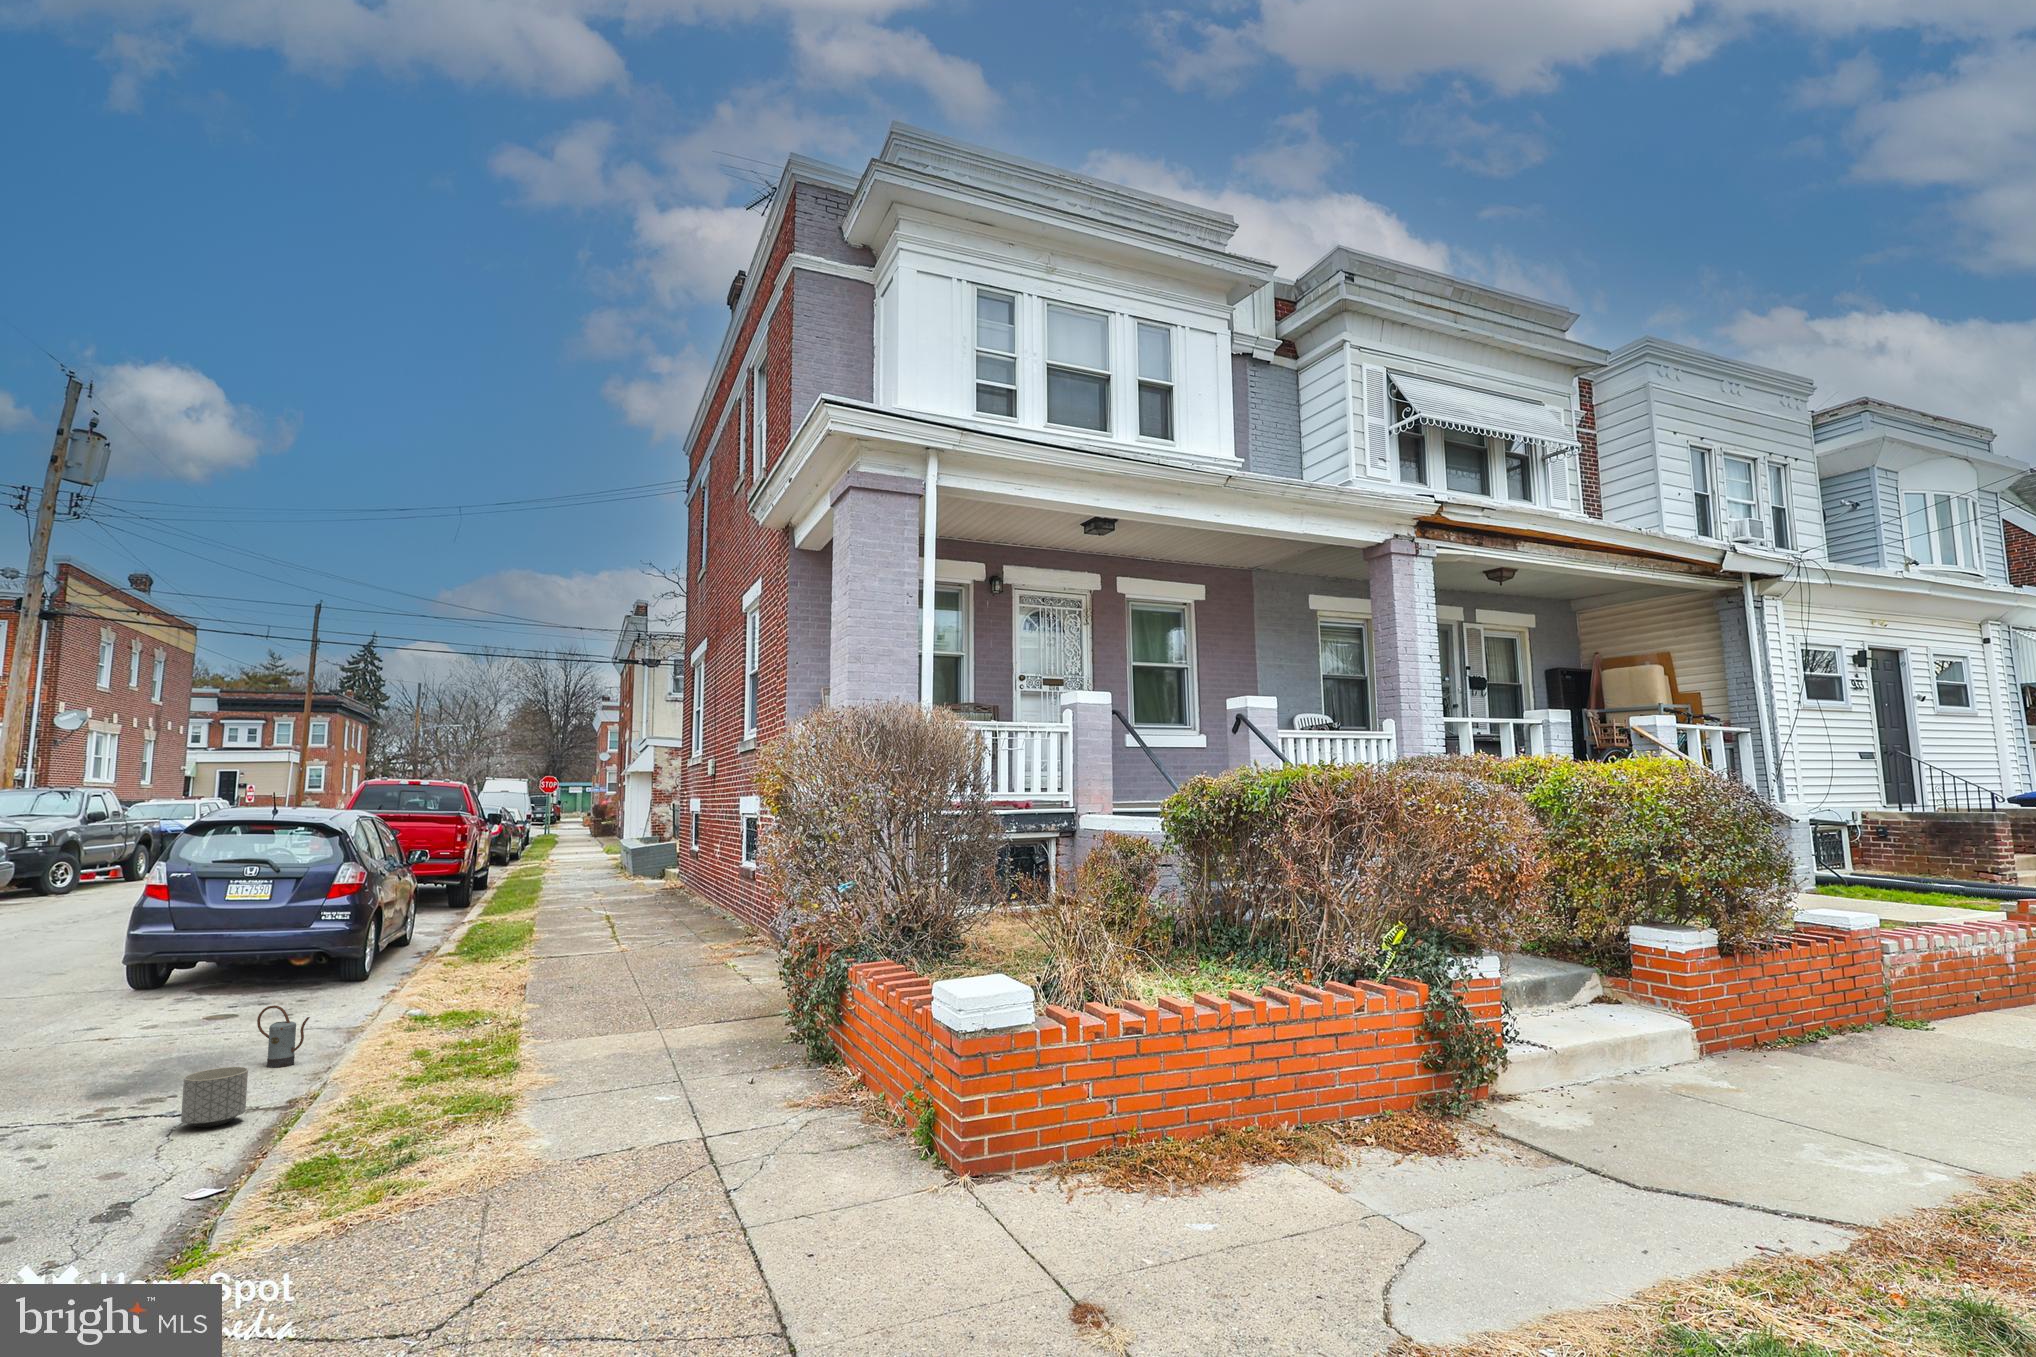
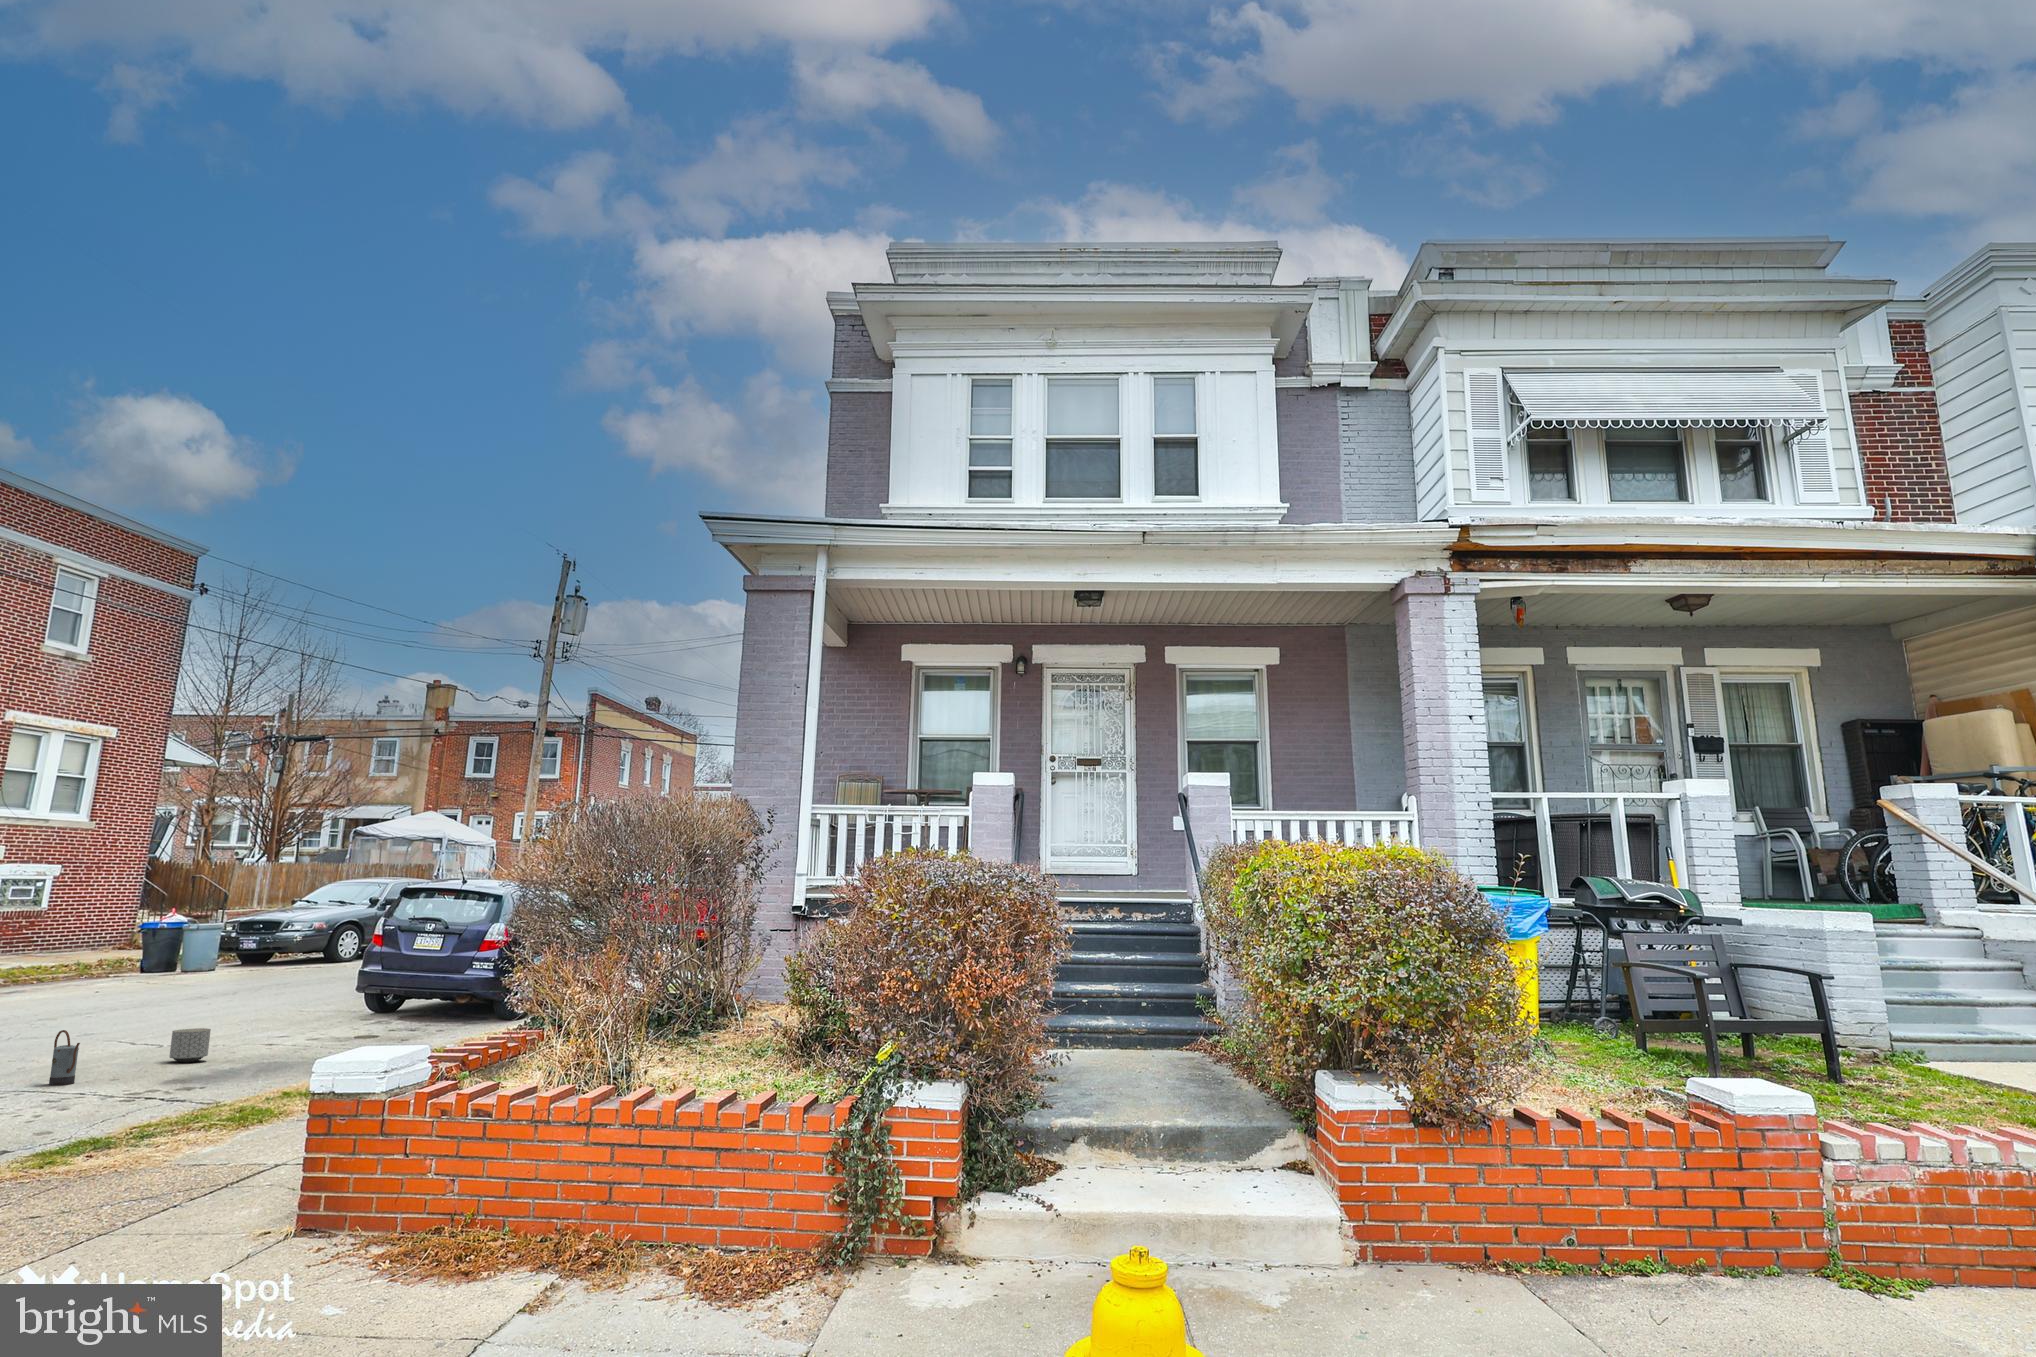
watering can: present [257,1005,310,1068] -> present [49,1030,80,1085]

